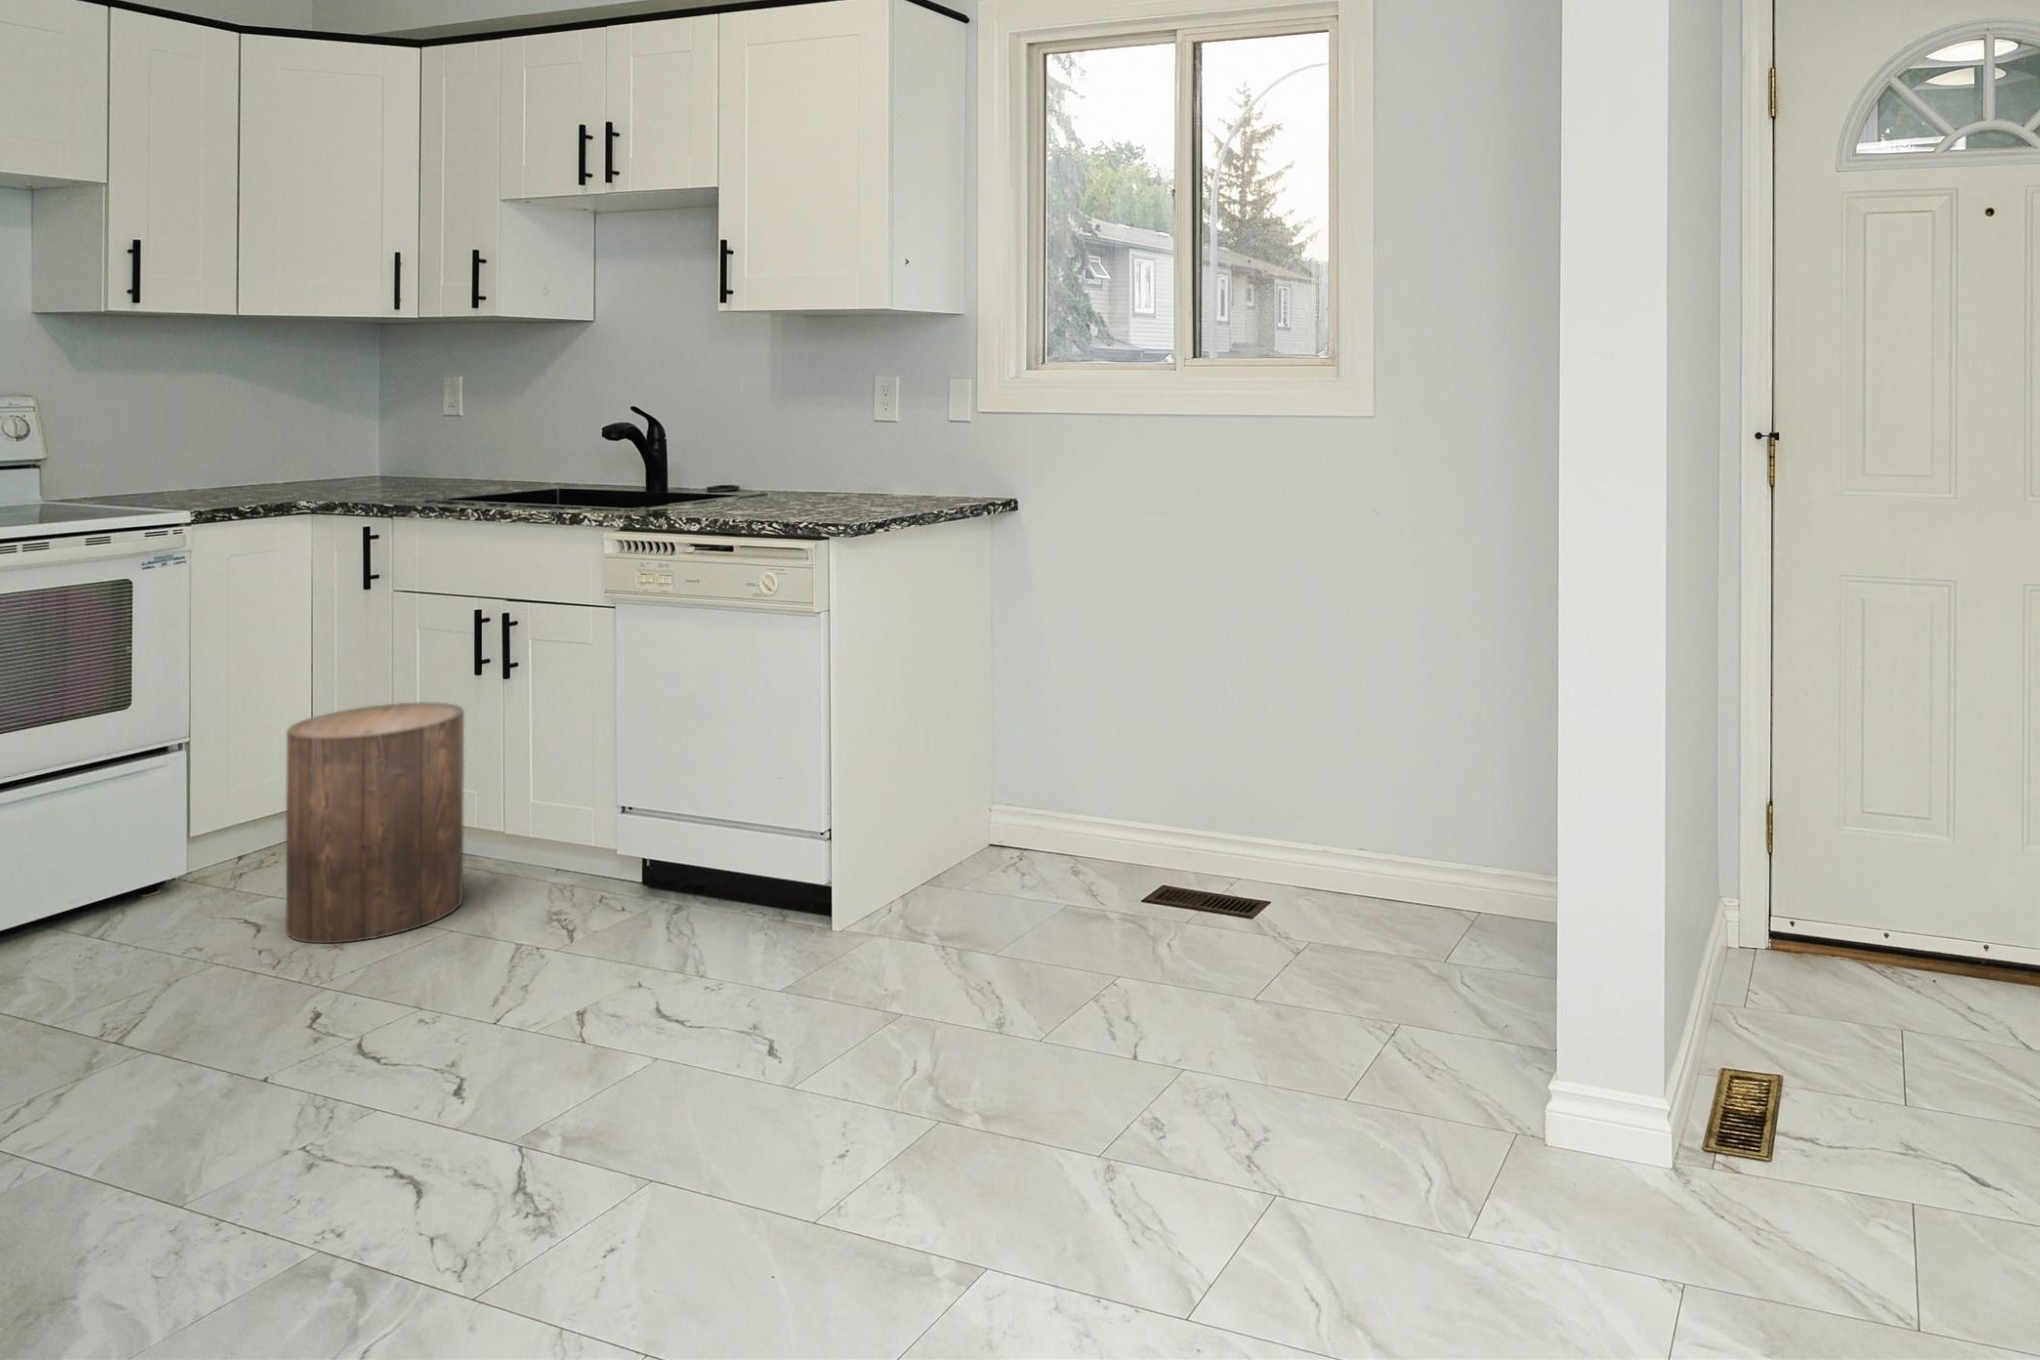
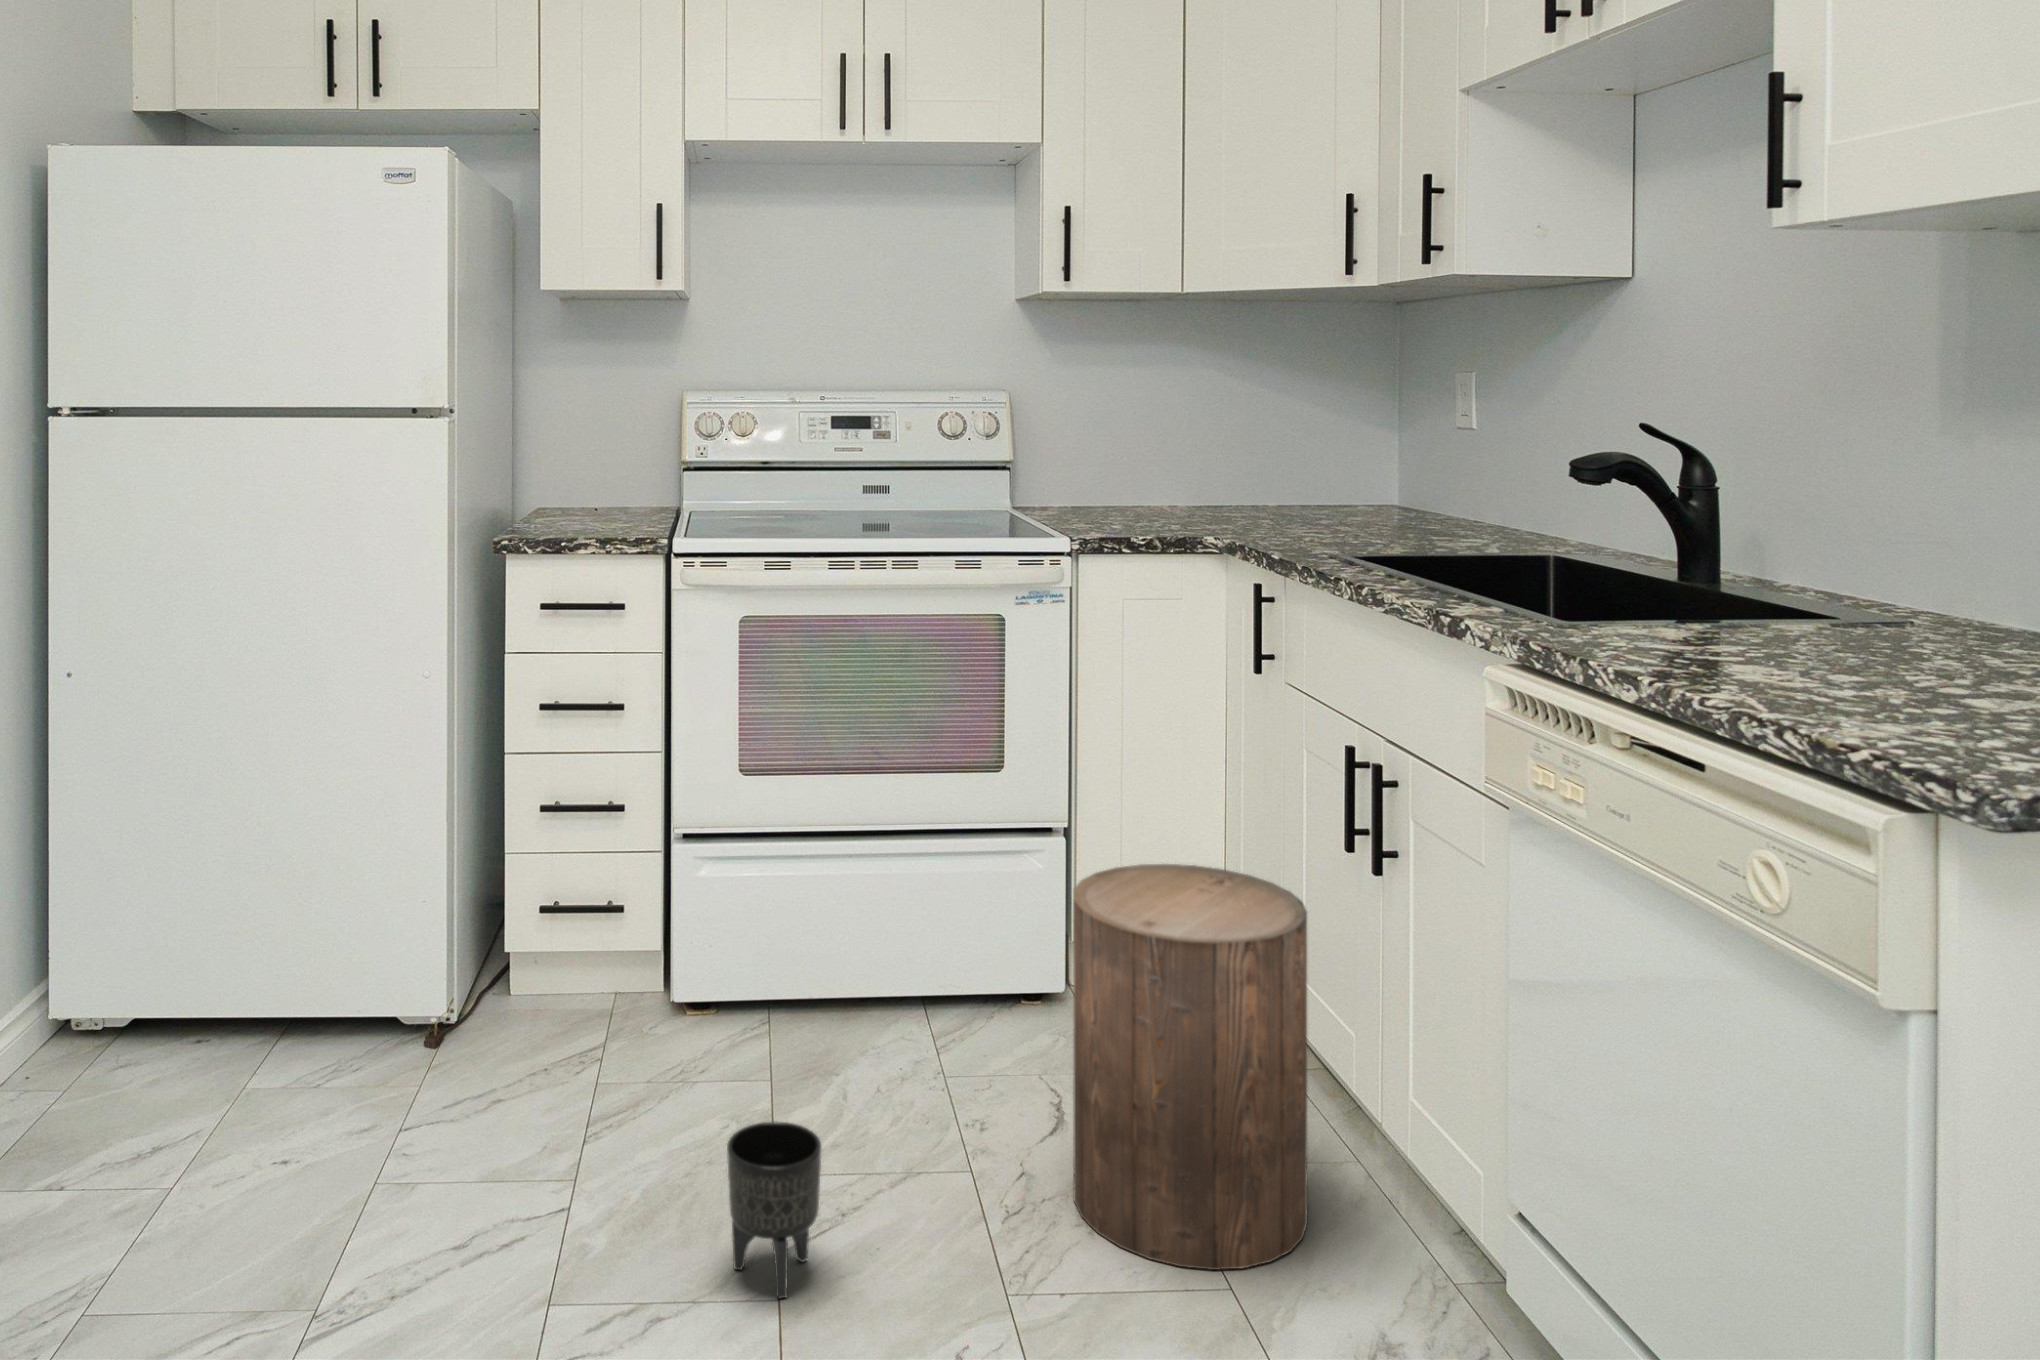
planter: none [52,934,145,1054] -> present [727,1122,821,1298]

